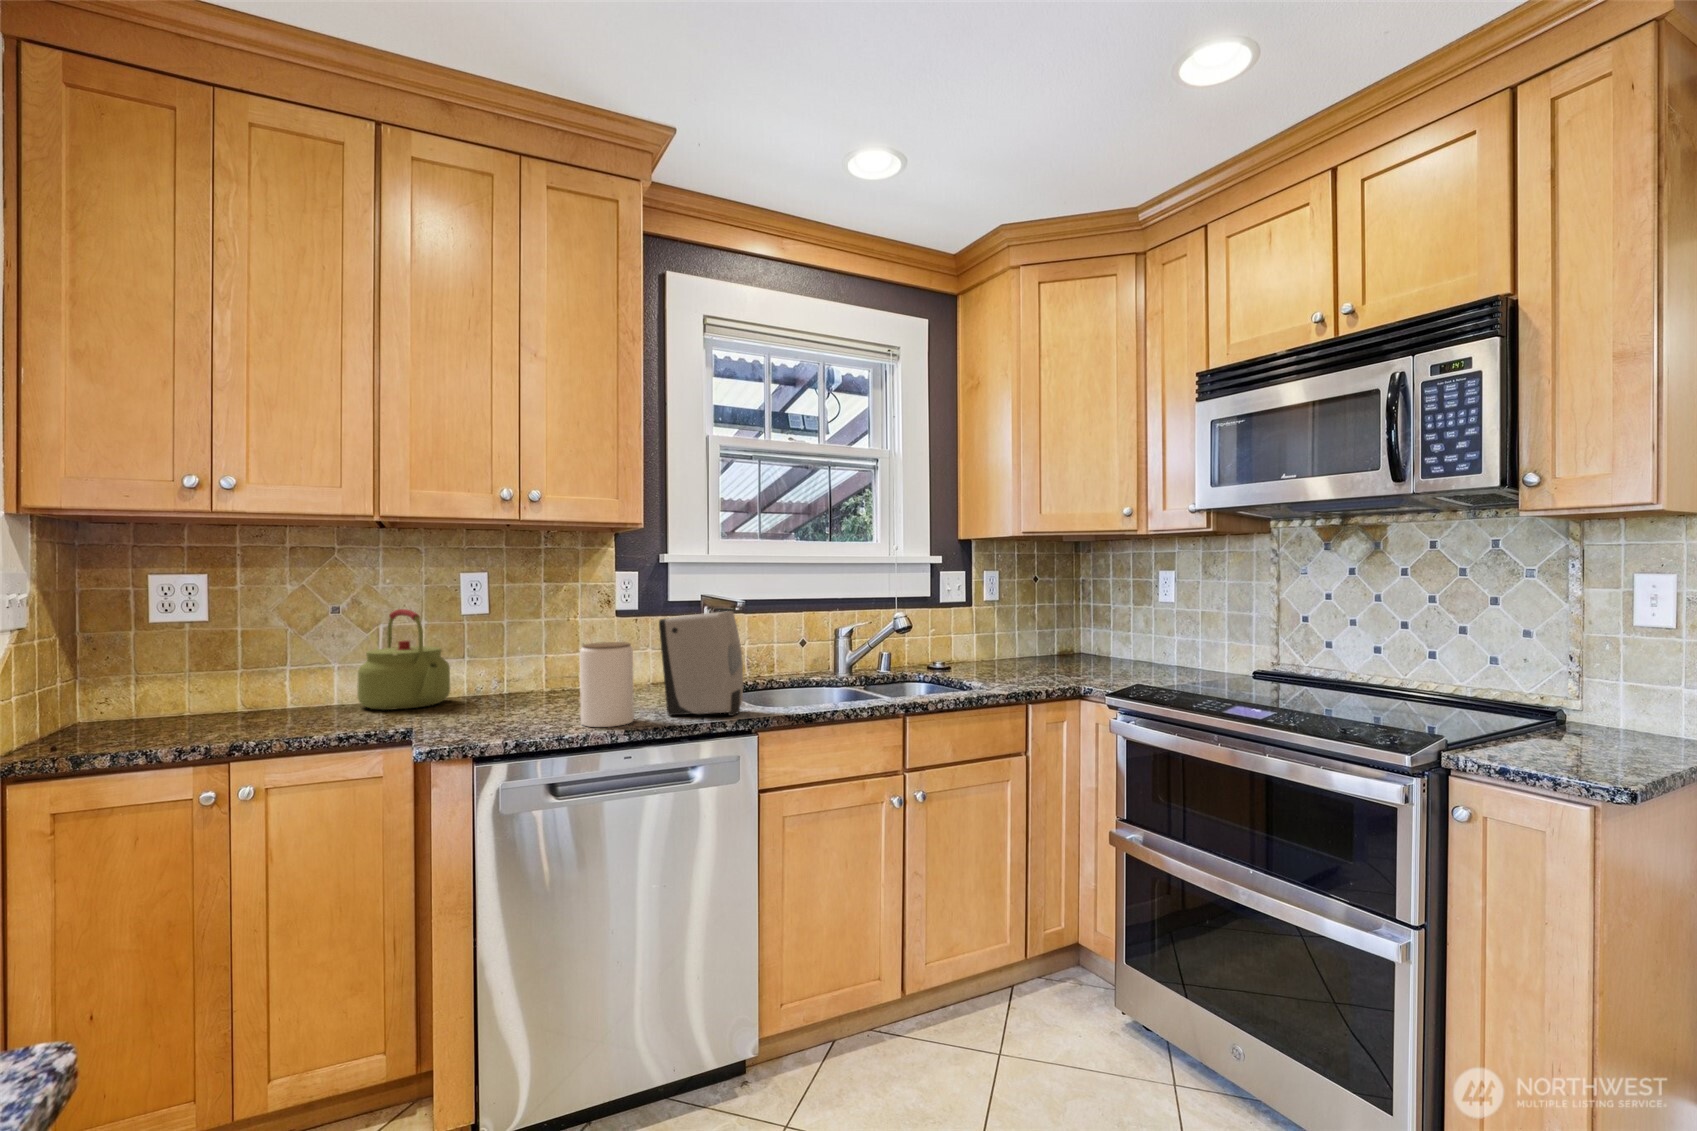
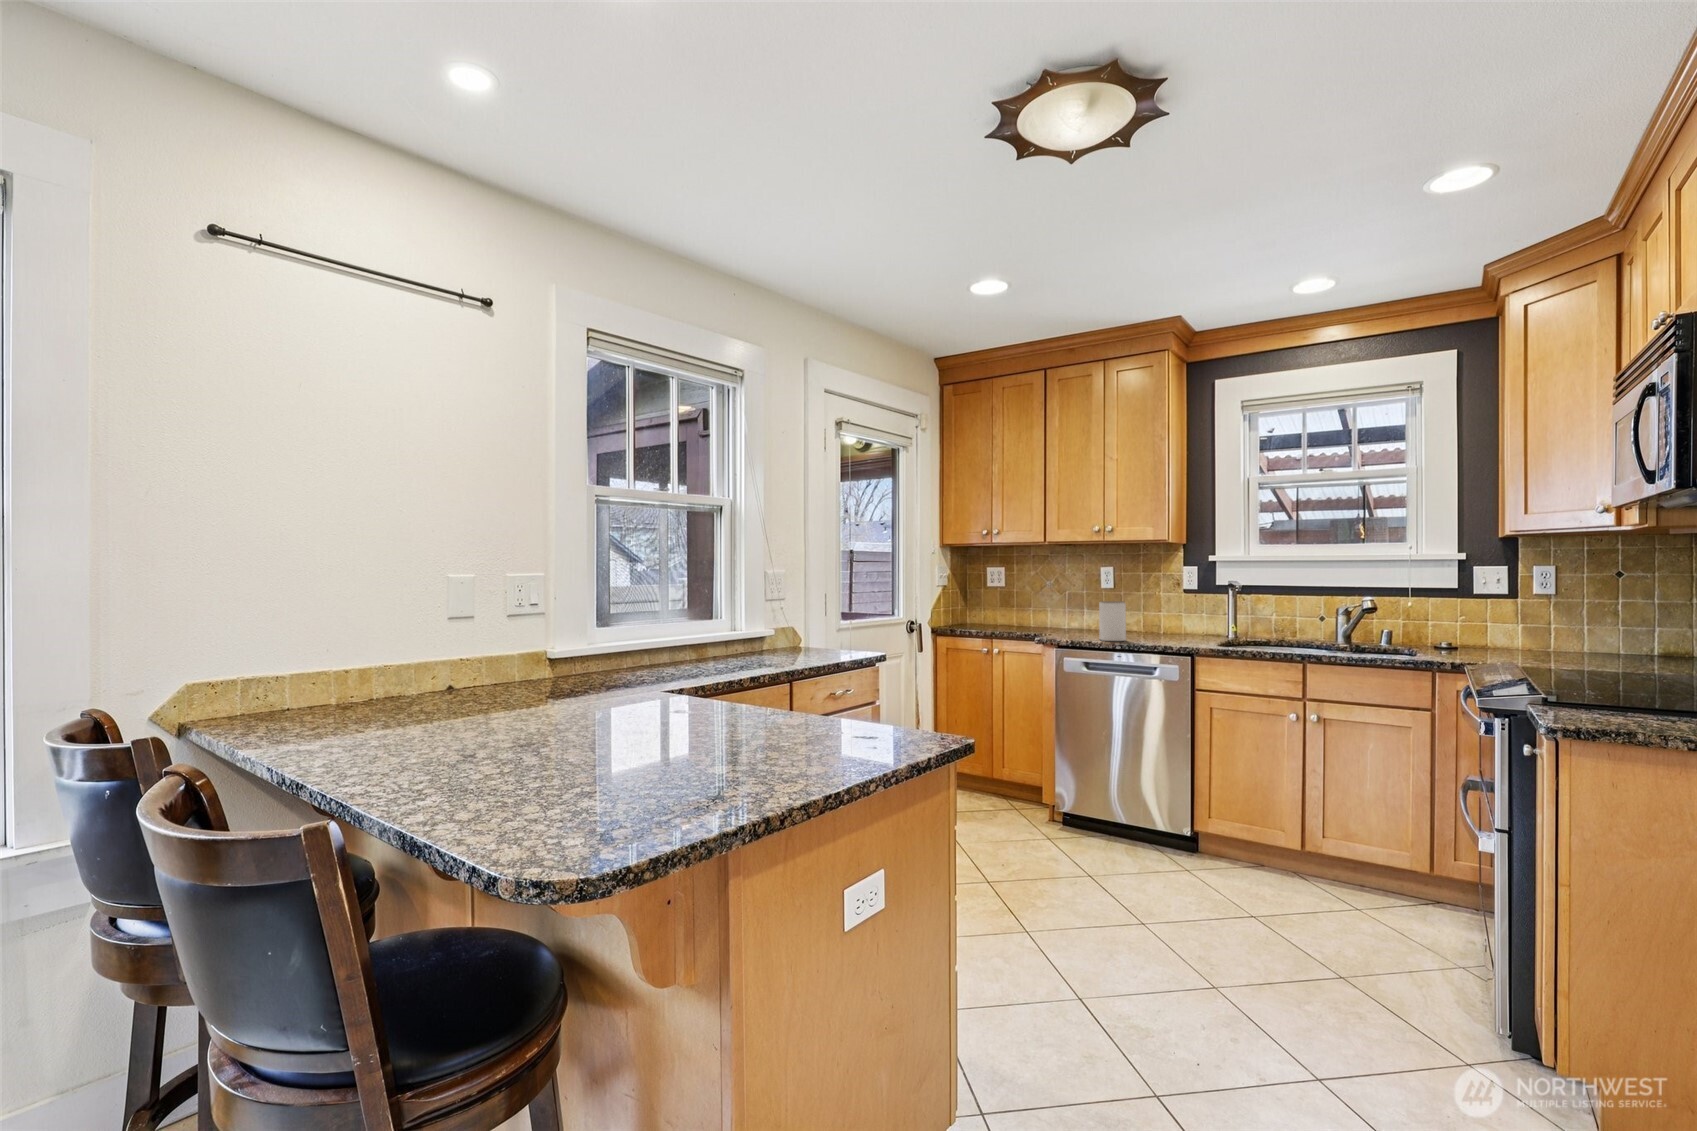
kettle: present [357,609,450,710] -> none [1048,584,1088,630]
soap dispenser: present [659,611,743,716] -> none [1142,588,1189,645]

